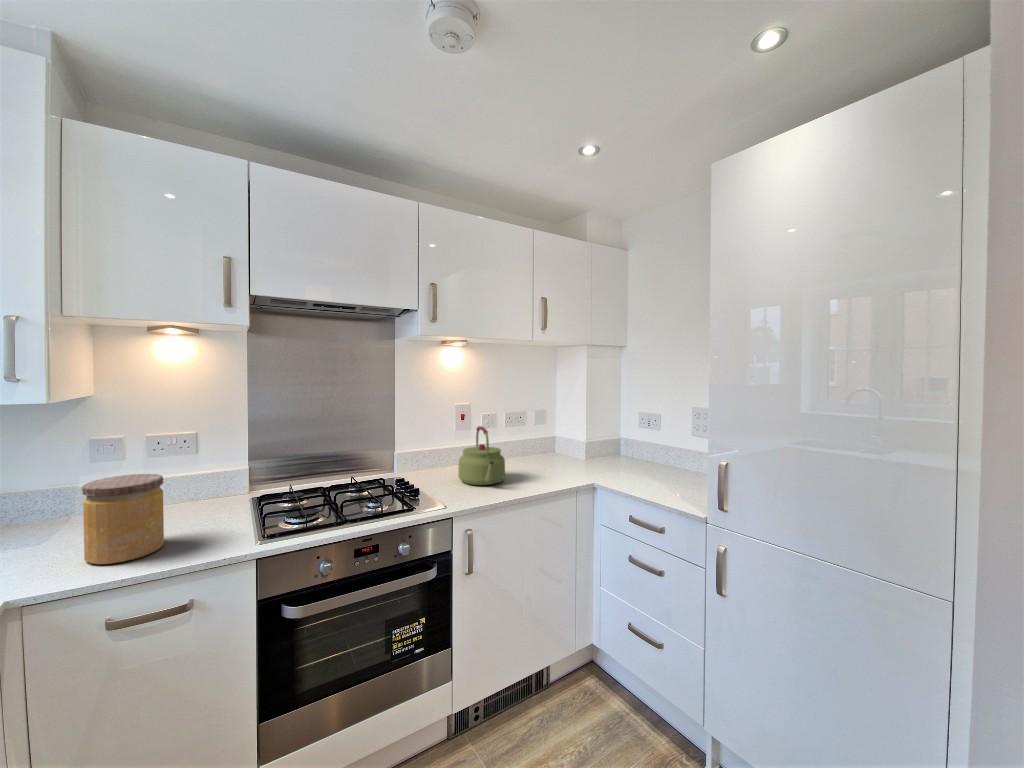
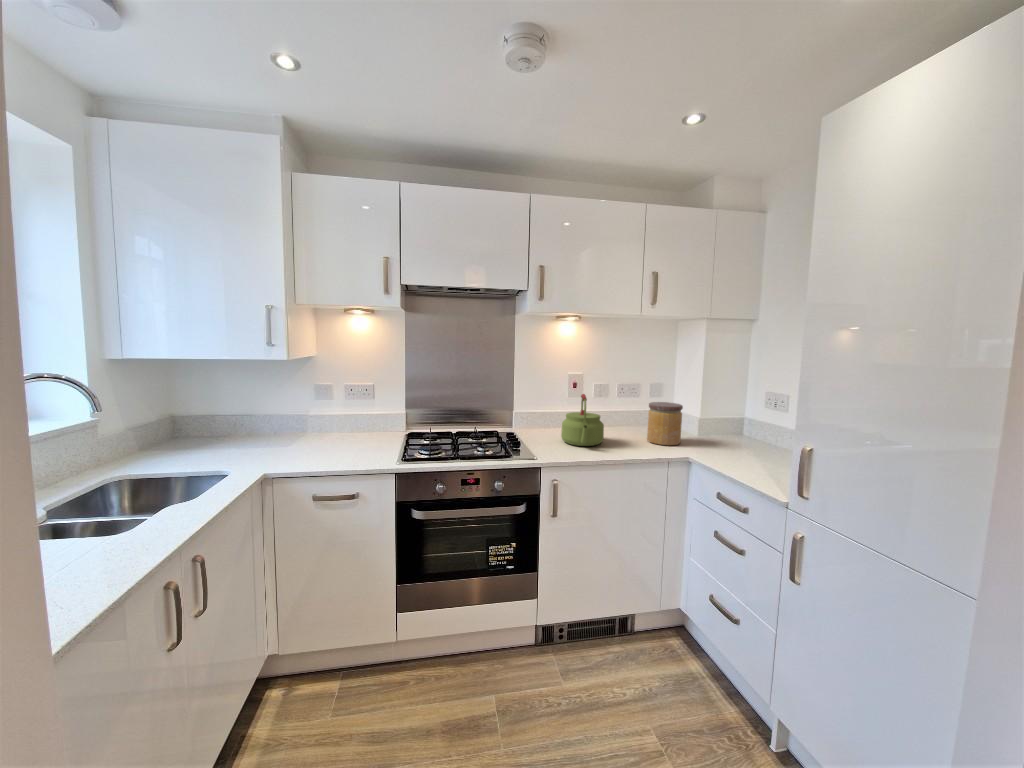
jar: present [82,474,164,564] -> present [647,402,683,445]

